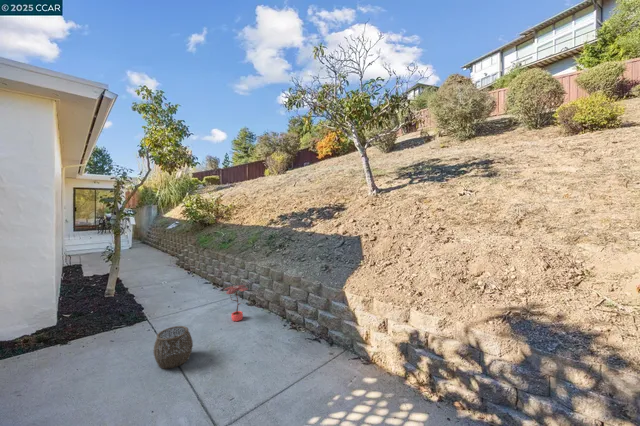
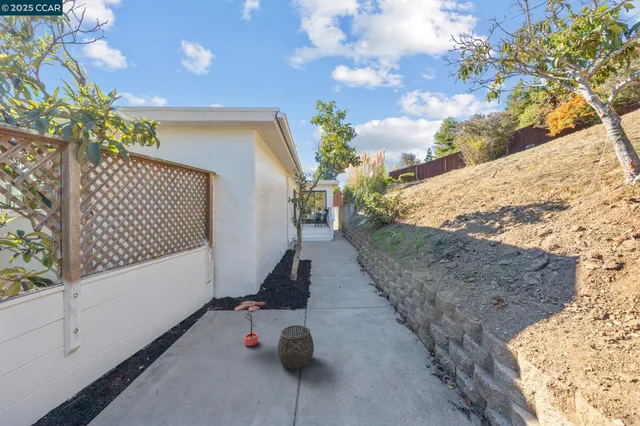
potted plant: present [224,285,248,321] -> present [234,301,266,346]

